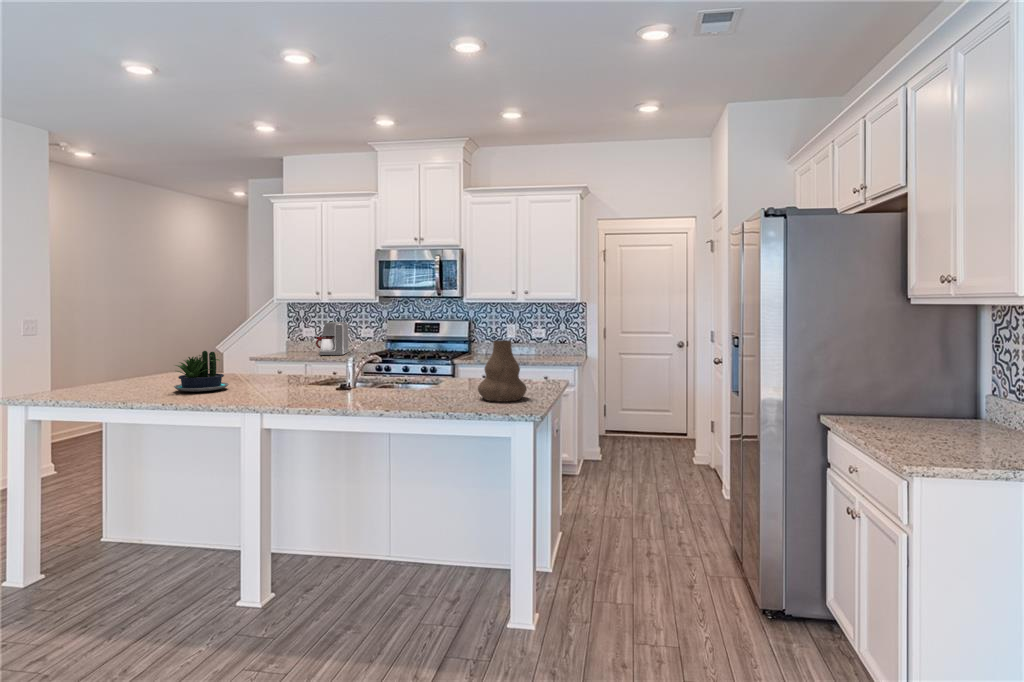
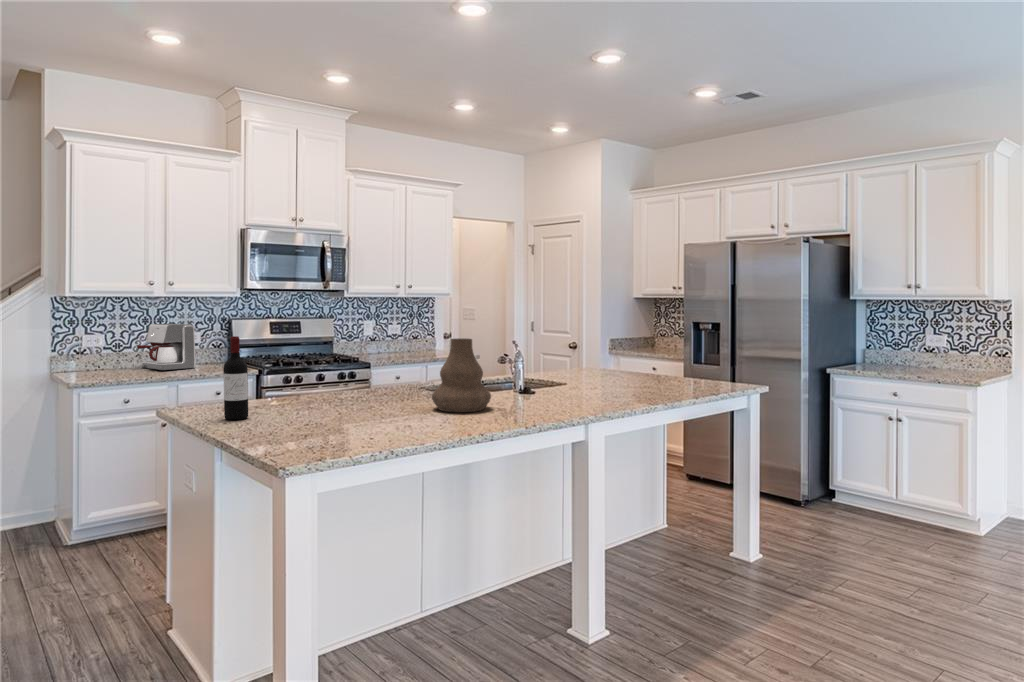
wine bottle: none [150,332,168,388] -> present [224,336,248,420]
vase: present [478,340,527,402] -> present [432,339,491,412]
potted plant: present [174,351,228,392] -> none [289,358,359,415]

